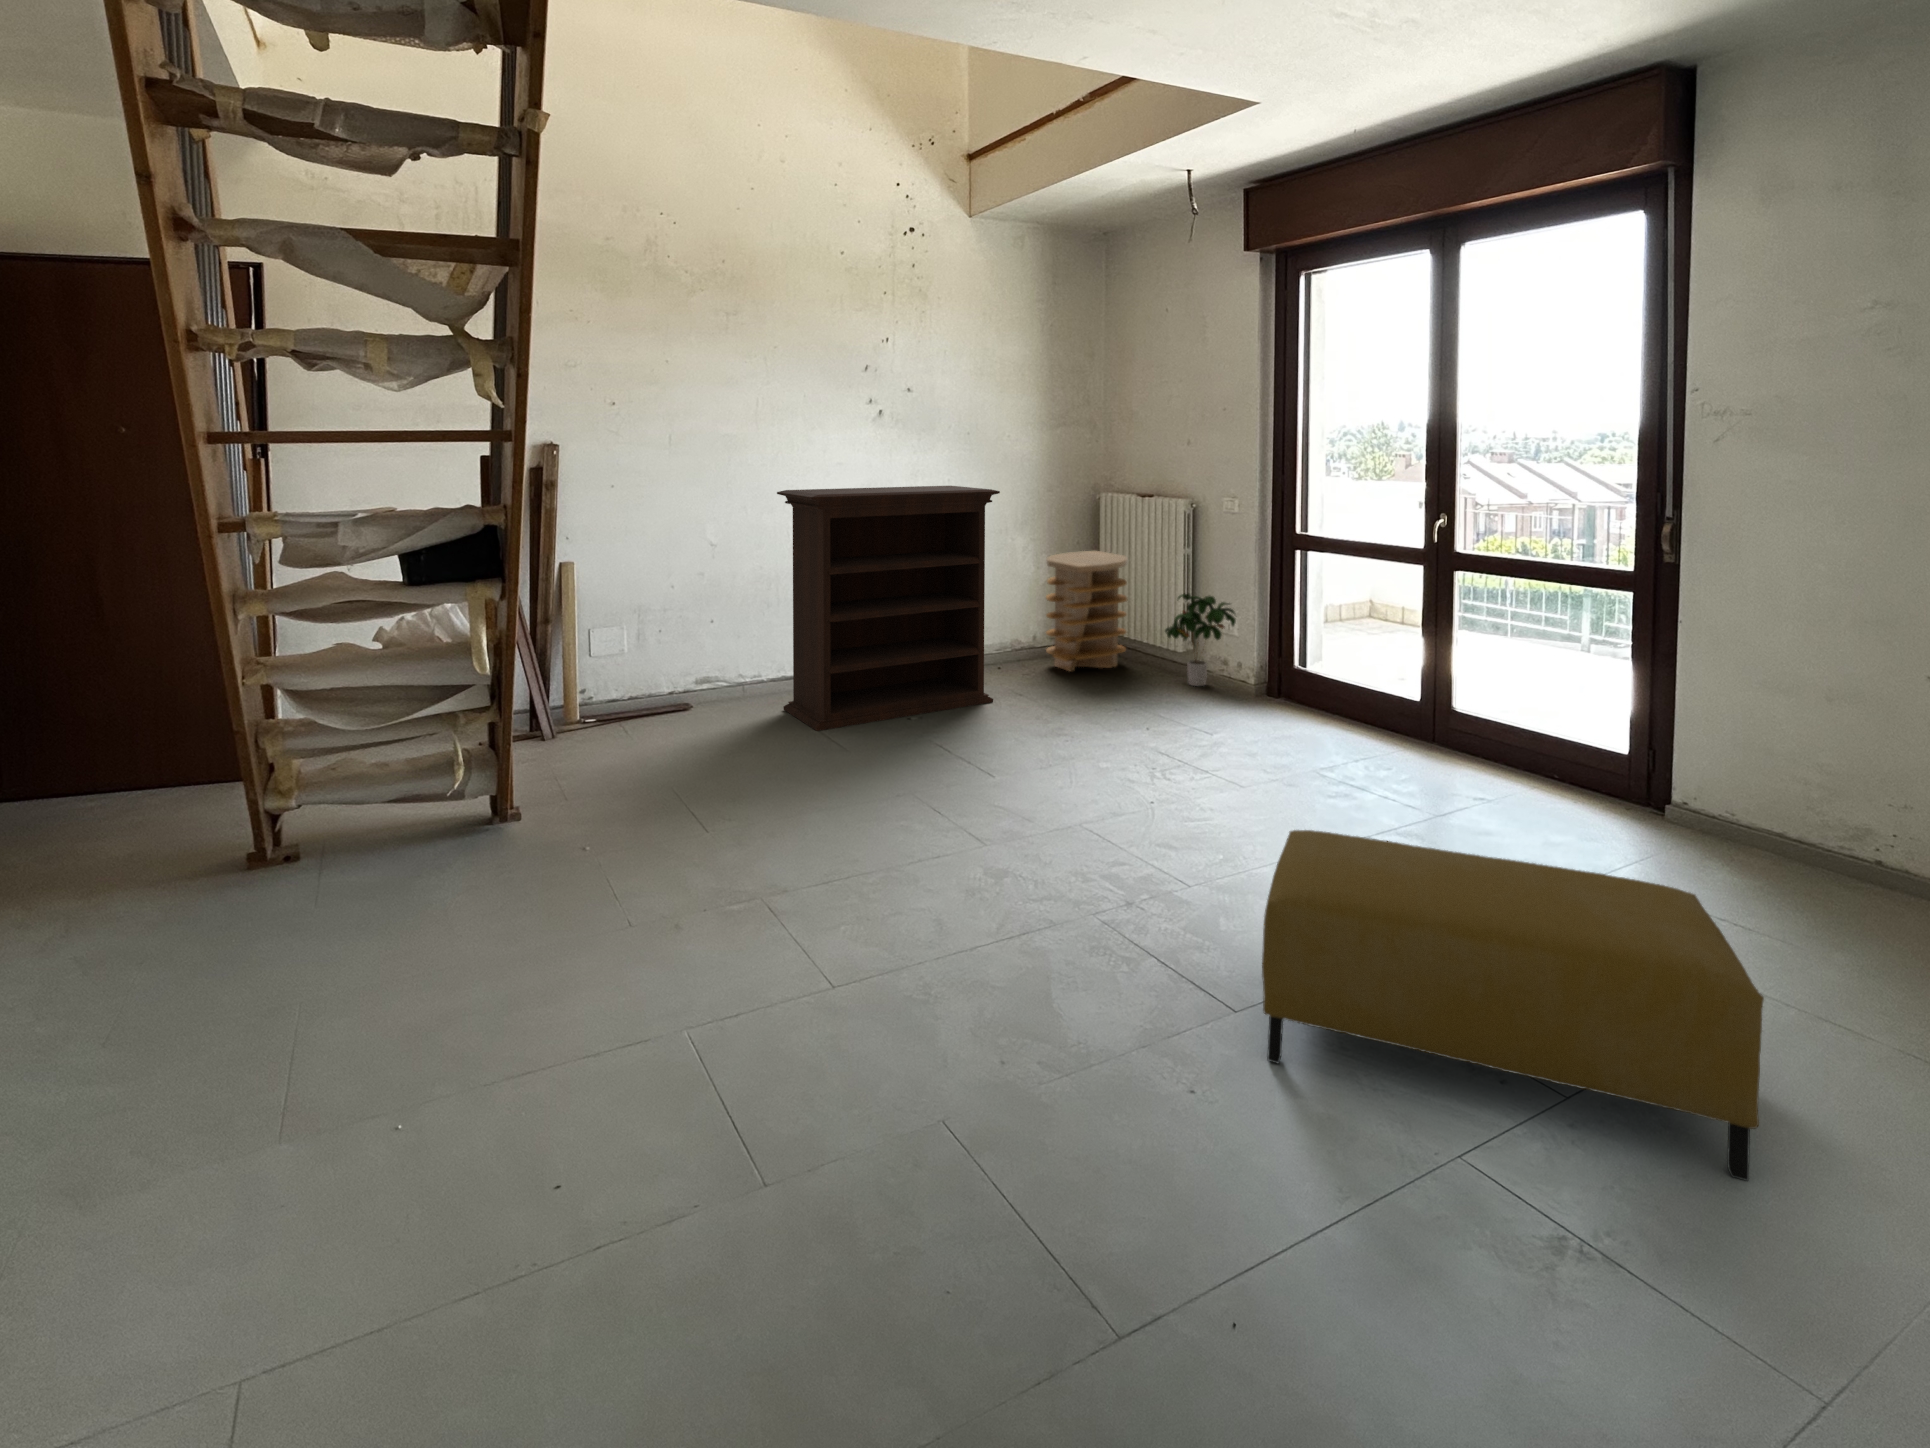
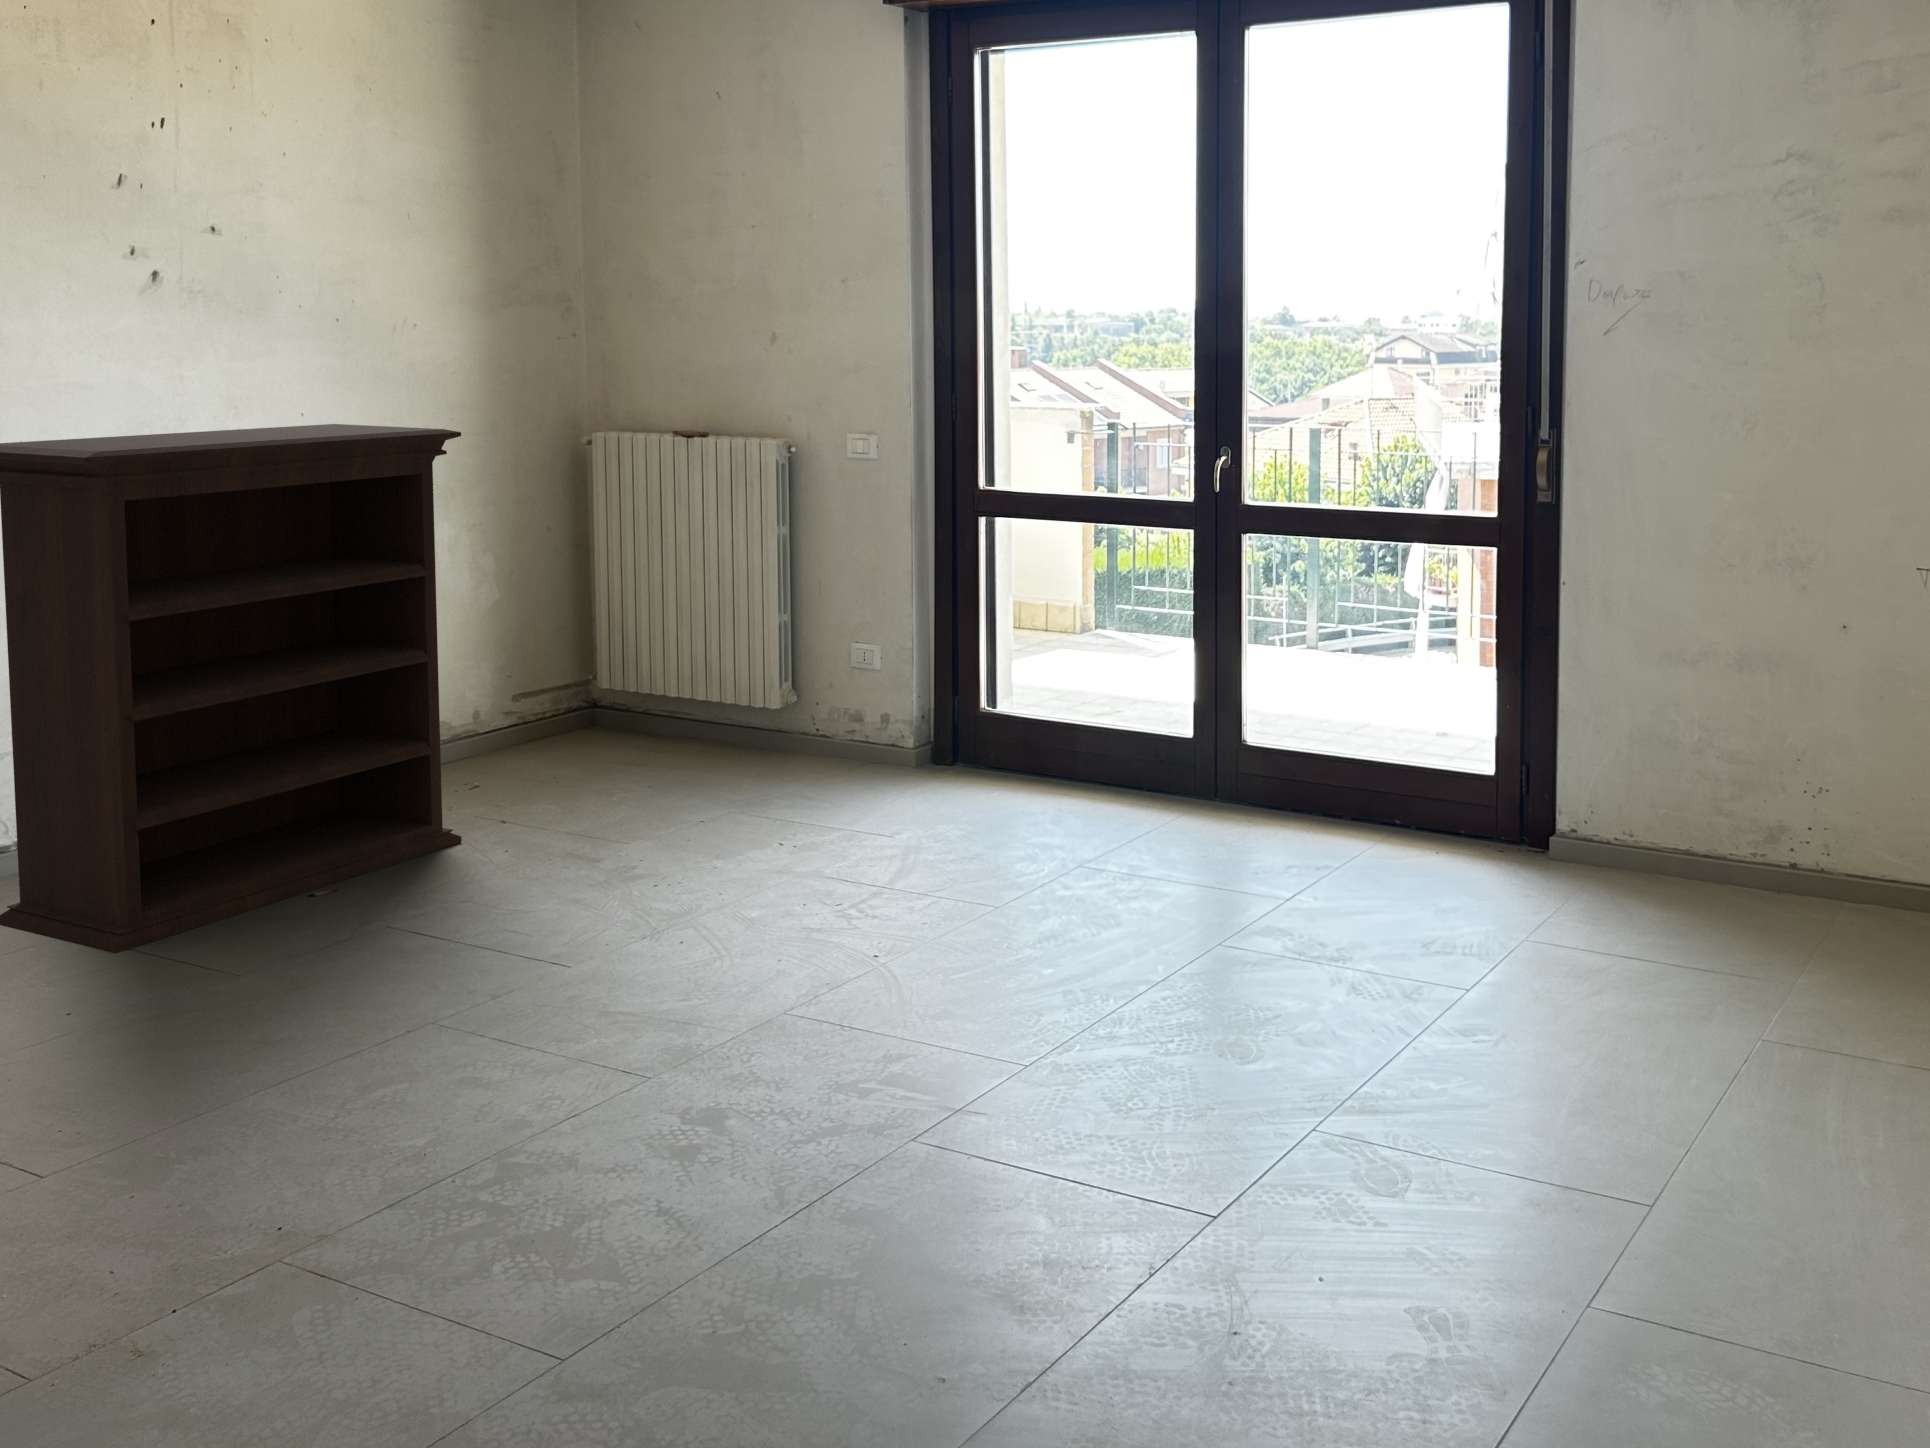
side table: present [1046,551,1128,672] -> none [511,539,668,769]
potted plant: present [1165,594,1236,686] -> none [747,602,881,764]
ottoman: present [1262,830,1764,1181] -> none [1219,913,1845,1271]

